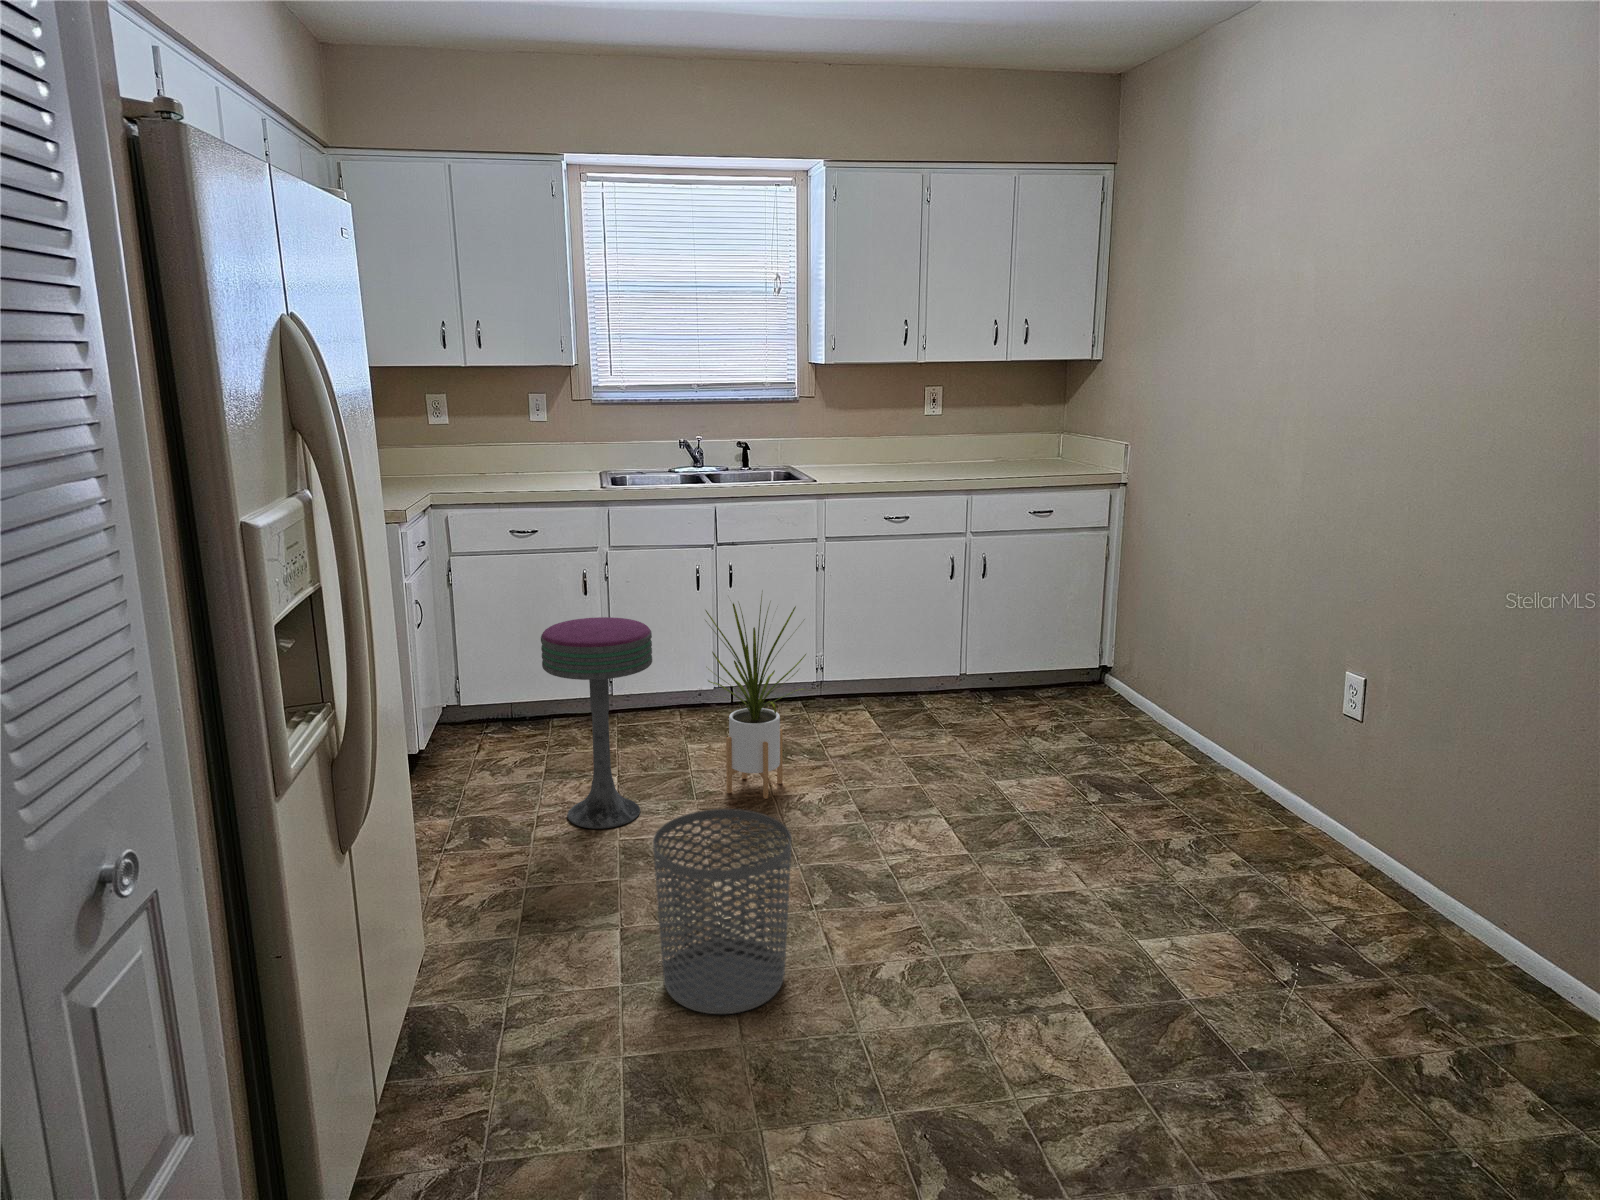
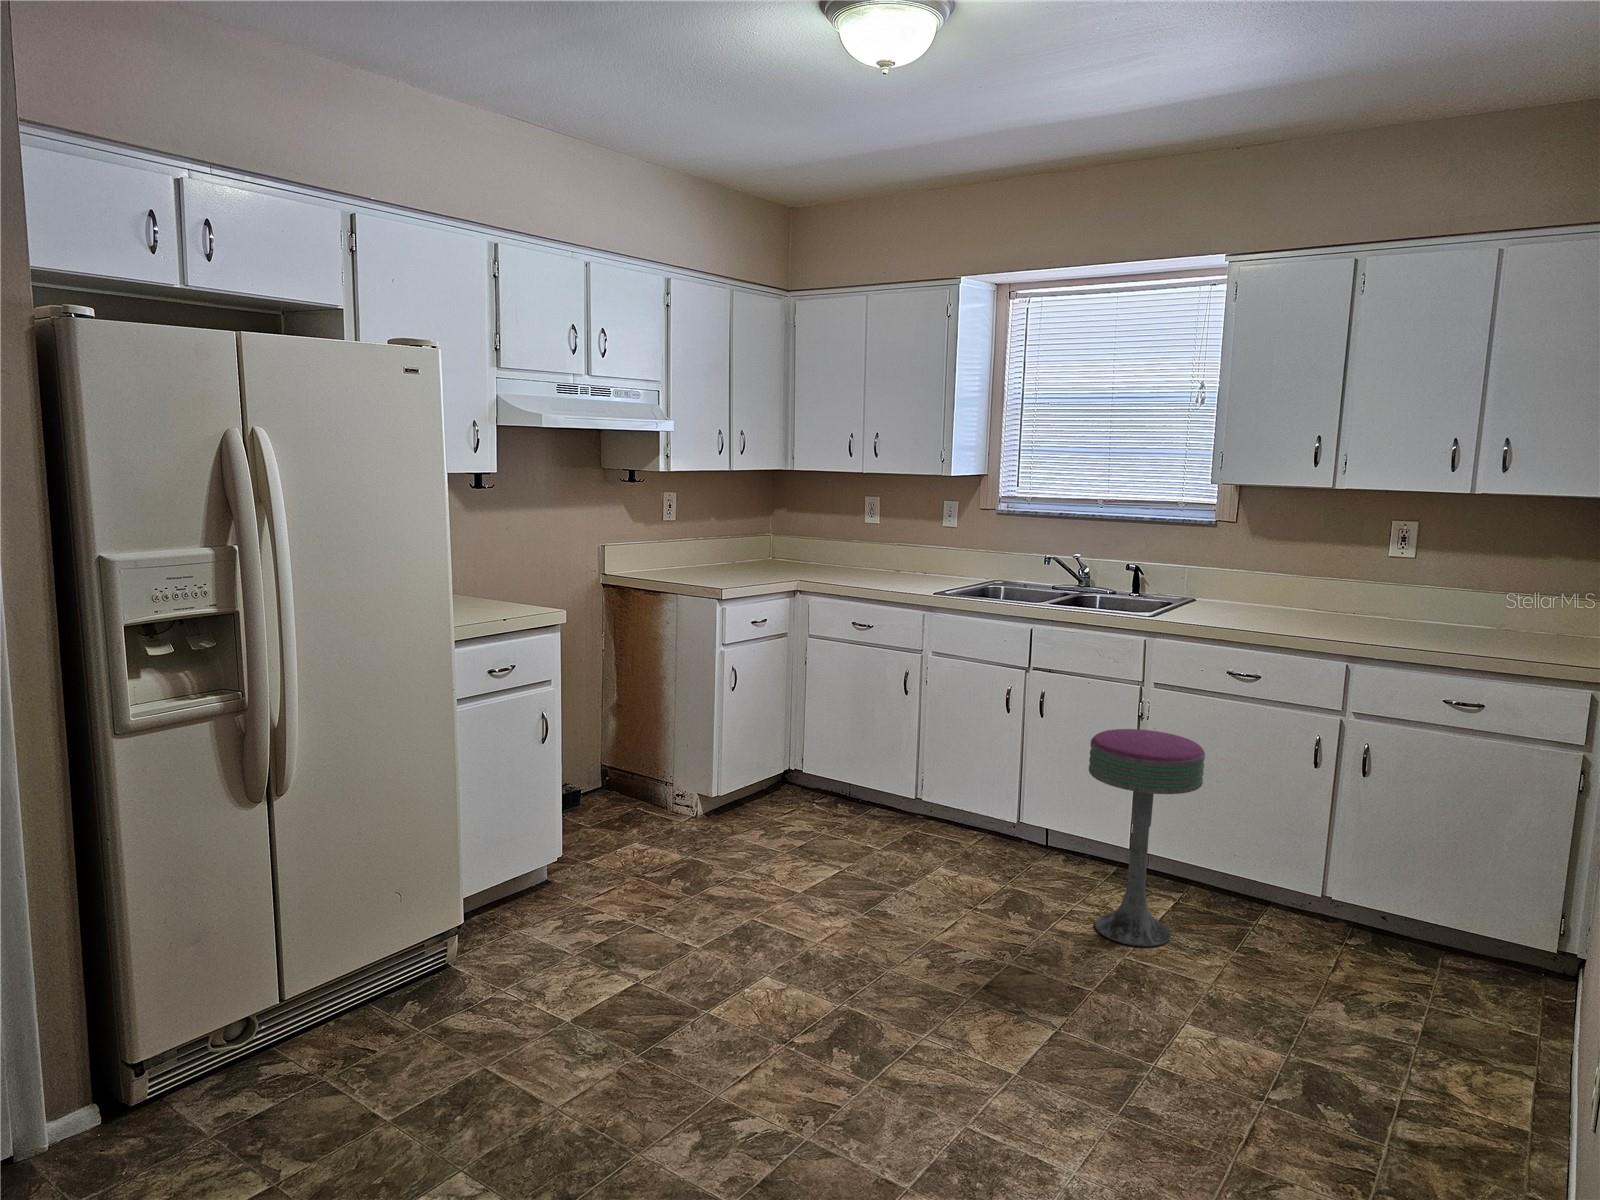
house plant: present [705,596,806,799] -> none [1264,738,1402,979]
waste bin: present [653,809,791,1014] -> none [1045,932,1195,1152]

